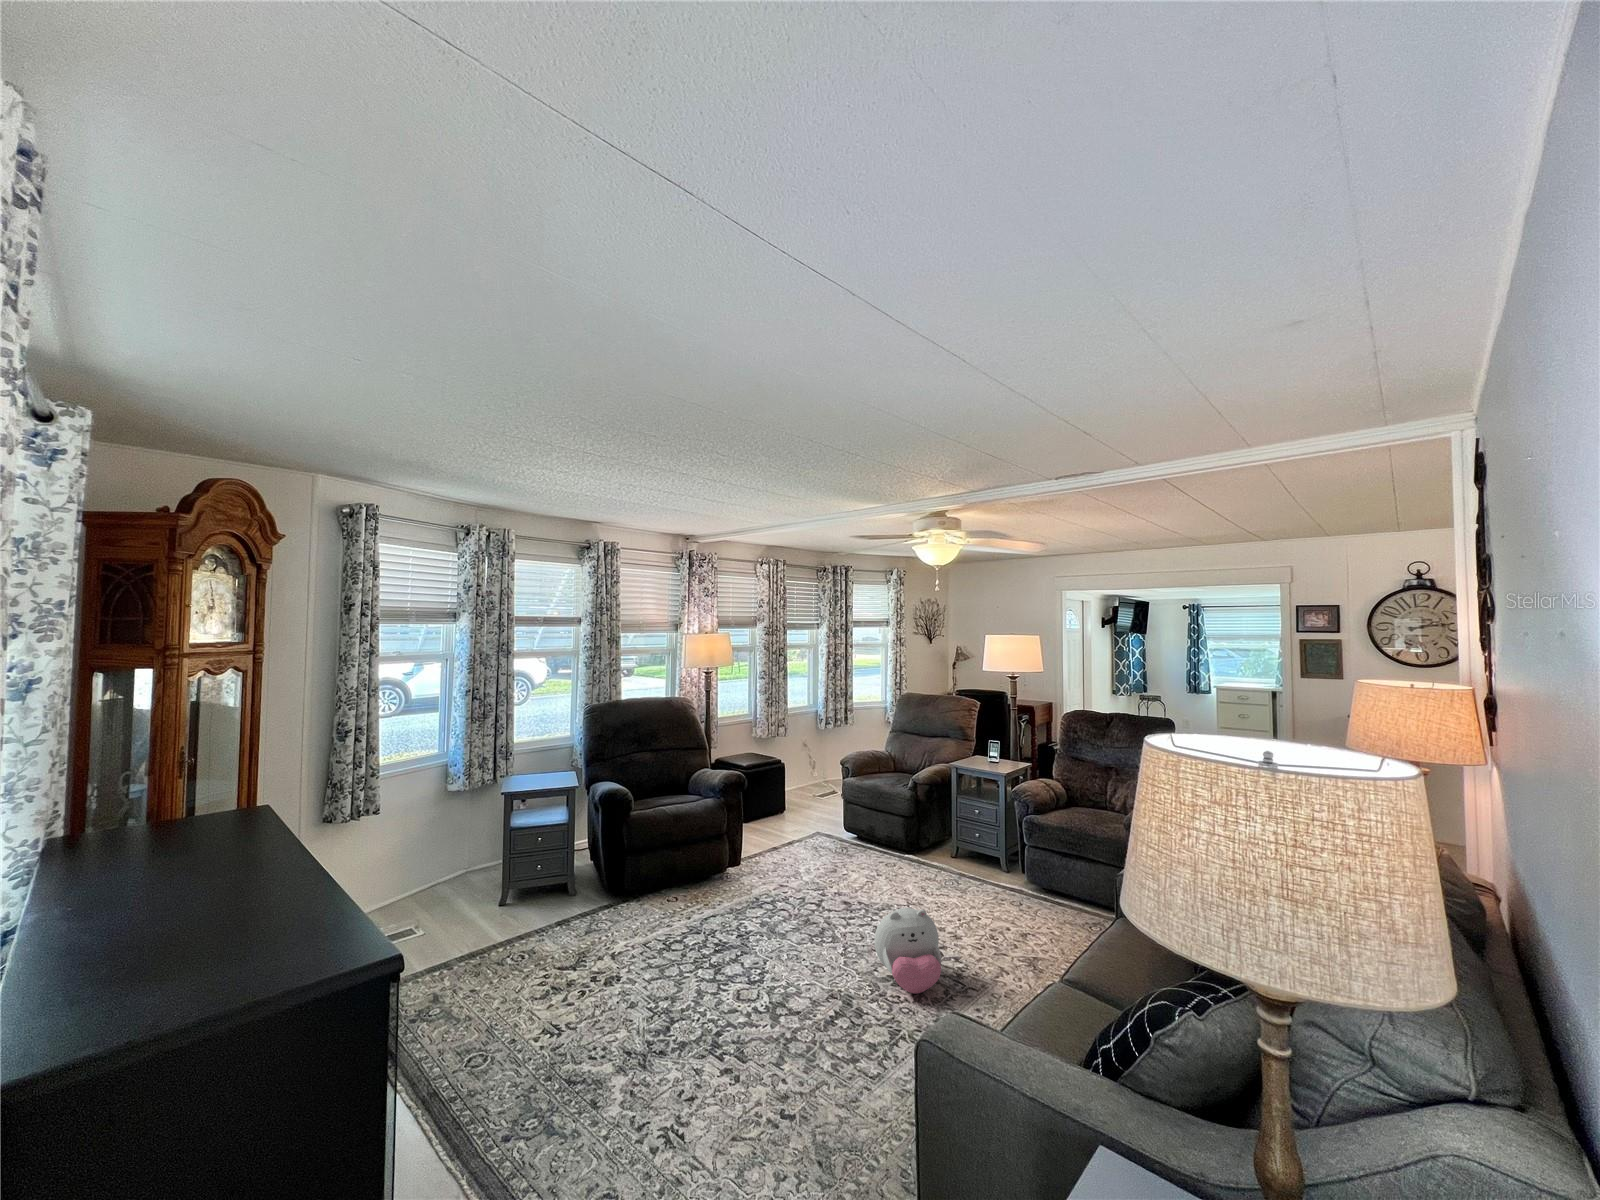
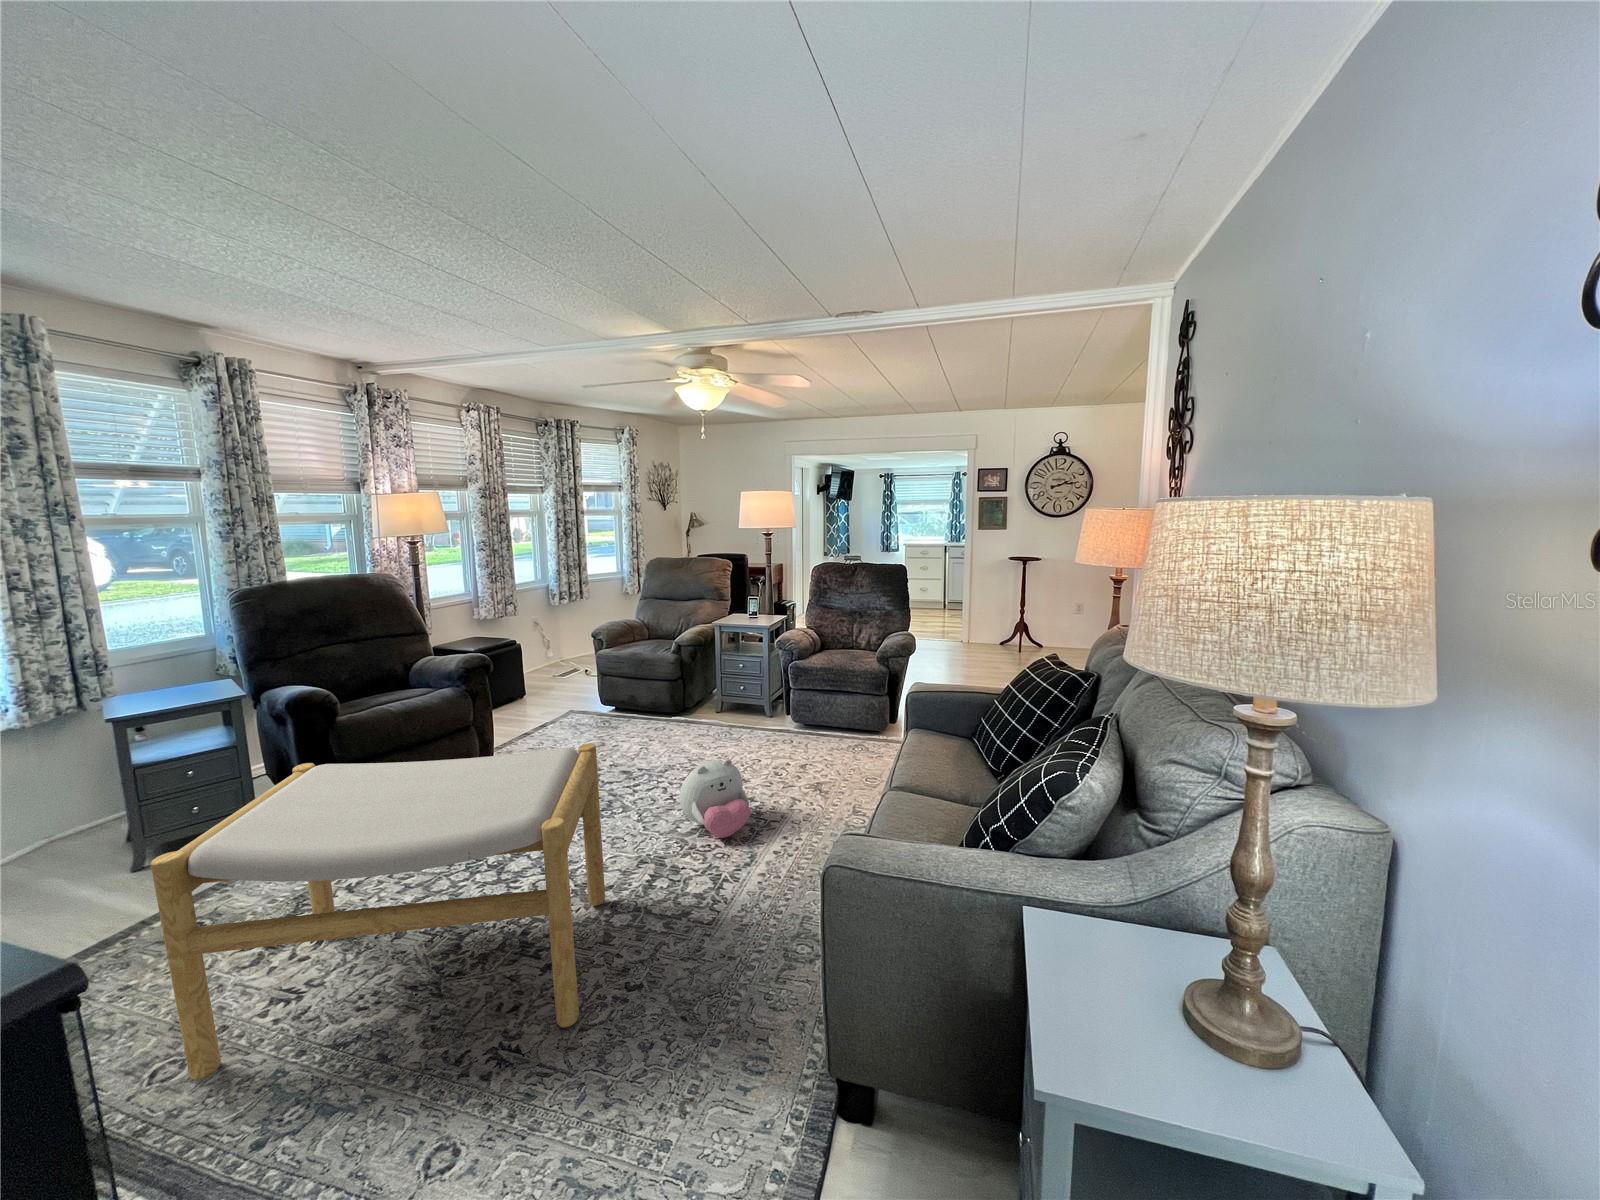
footstool: none [493,851,788,1132] -> present [151,744,605,1080]

